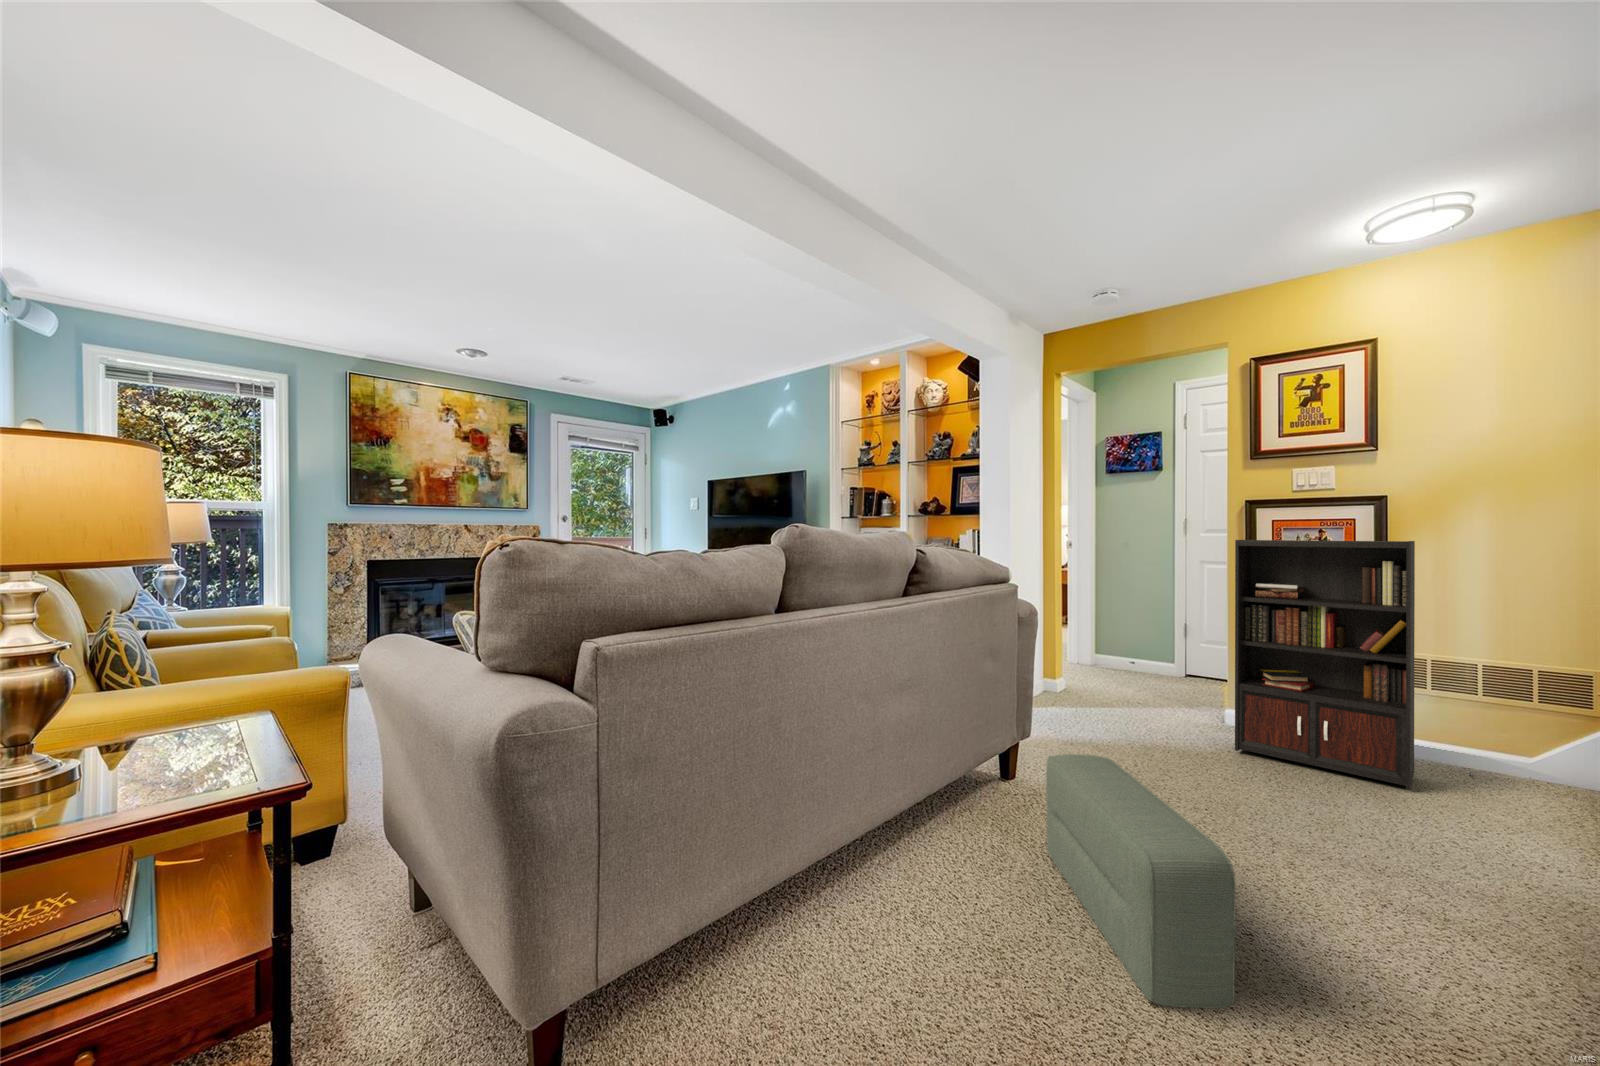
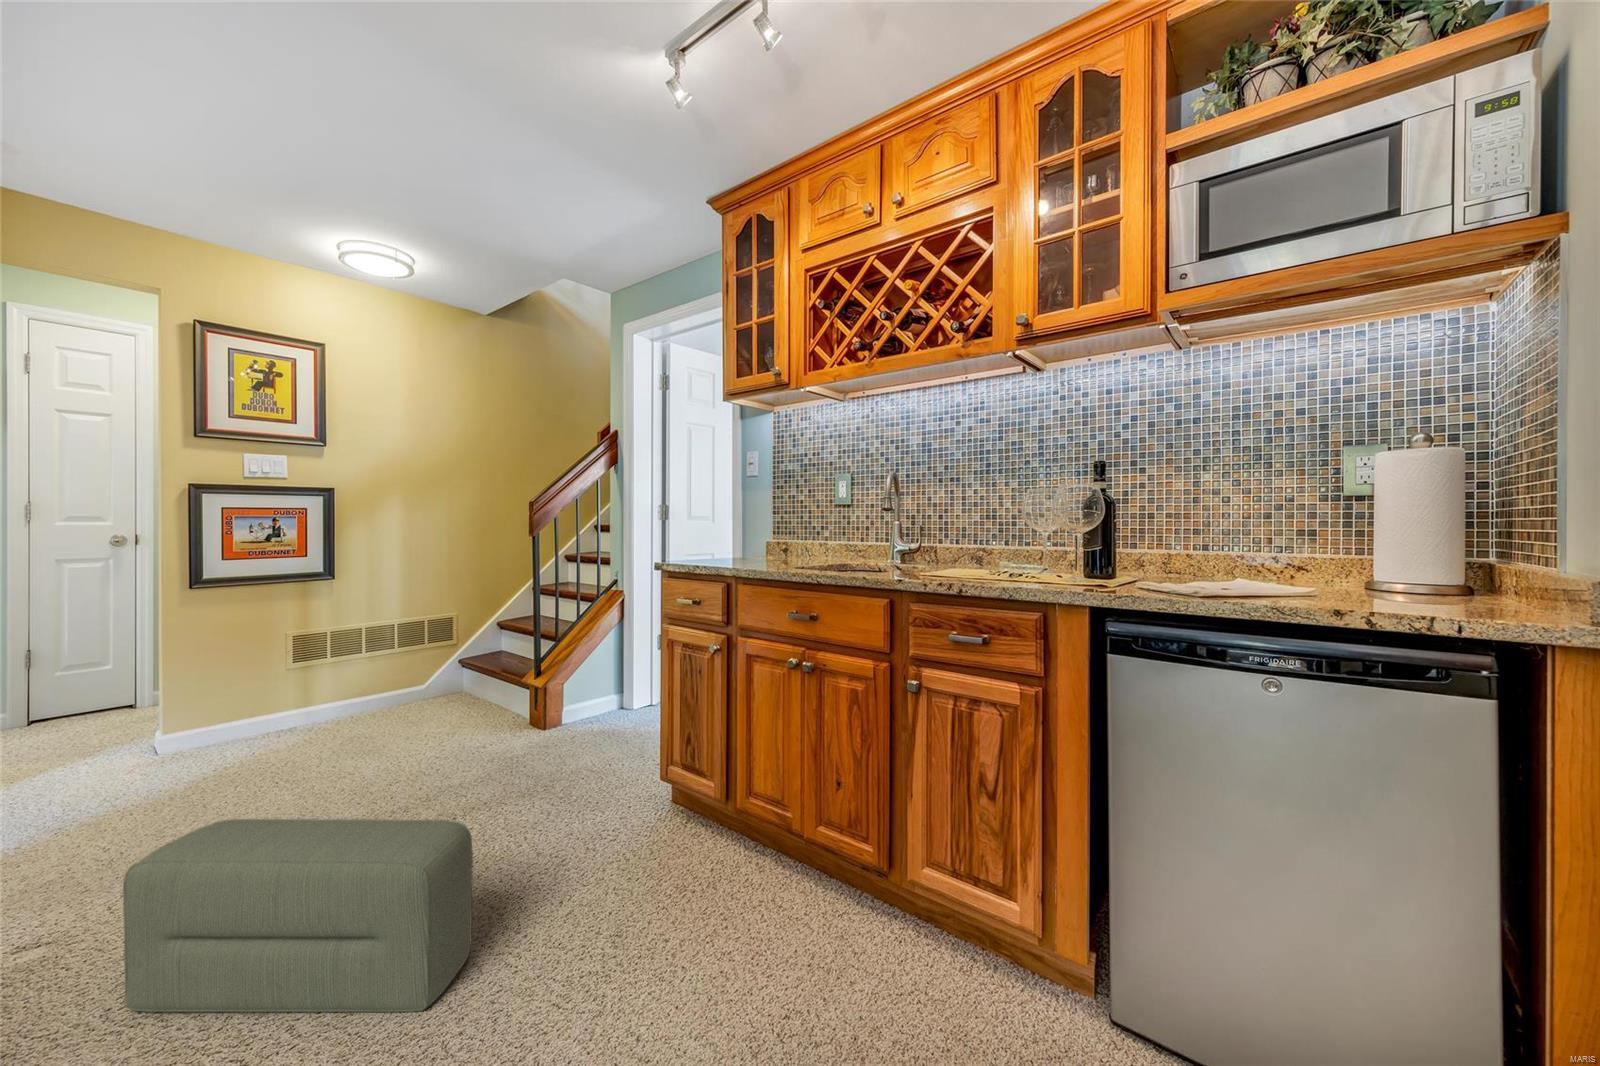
bookcase: present [1235,540,1474,789] -> none [214,529,405,771]

